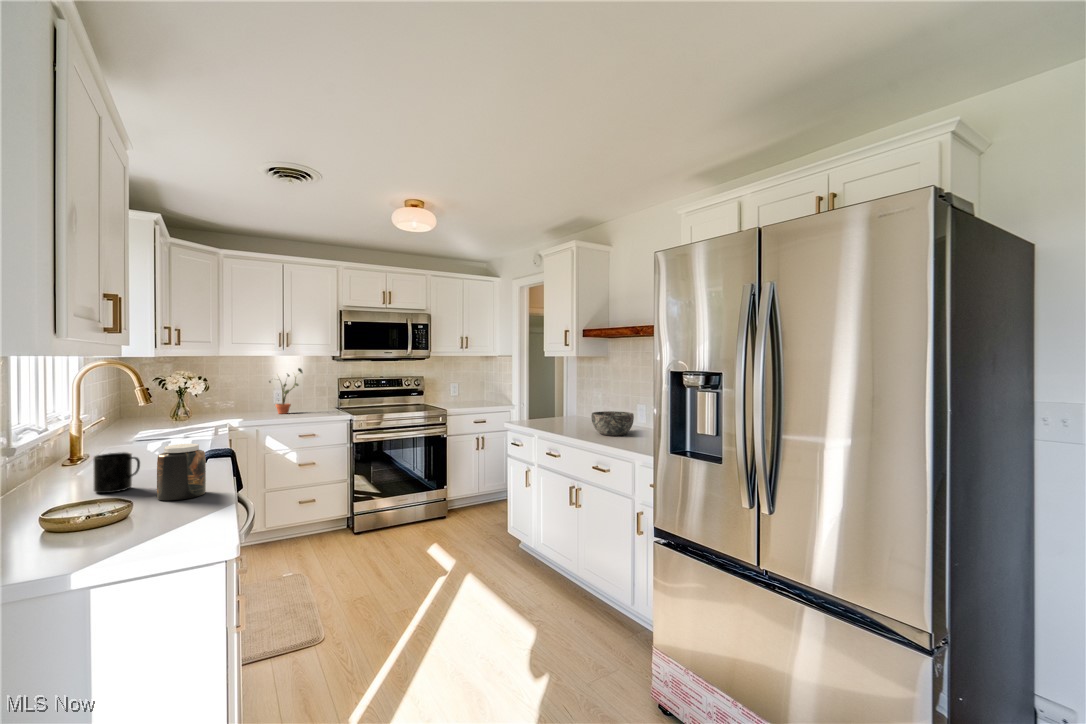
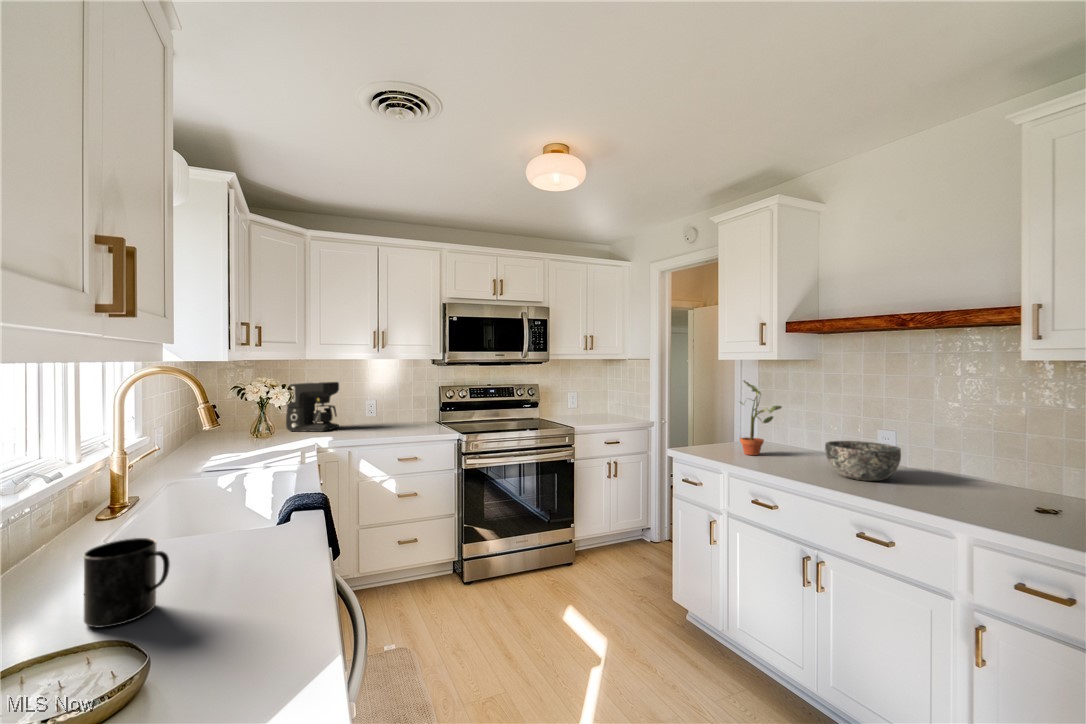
potted plant: present [269,368,303,414] -> present [740,380,781,455]
coffee maker: none [201,375,249,416] -> present [286,382,339,432]
jar: present [157,444,206,500] -> none [189,536,285,673]

